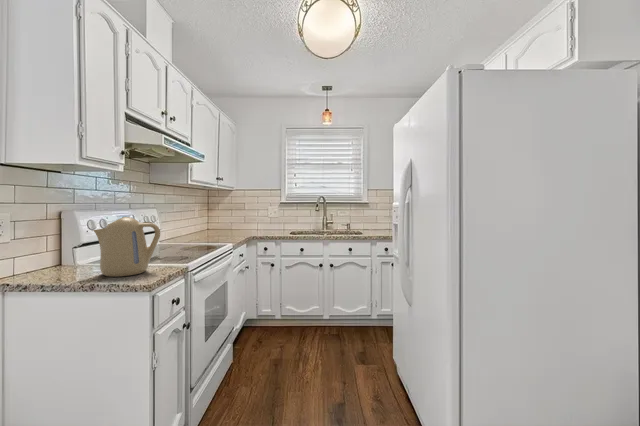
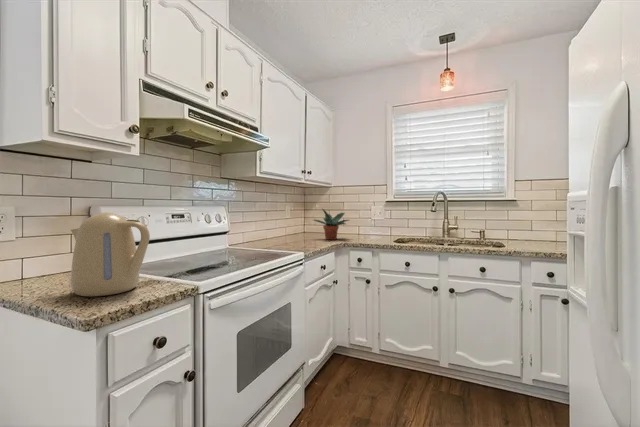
potted plant: none [224,209,256,234] -> present [314,209,348,240]

